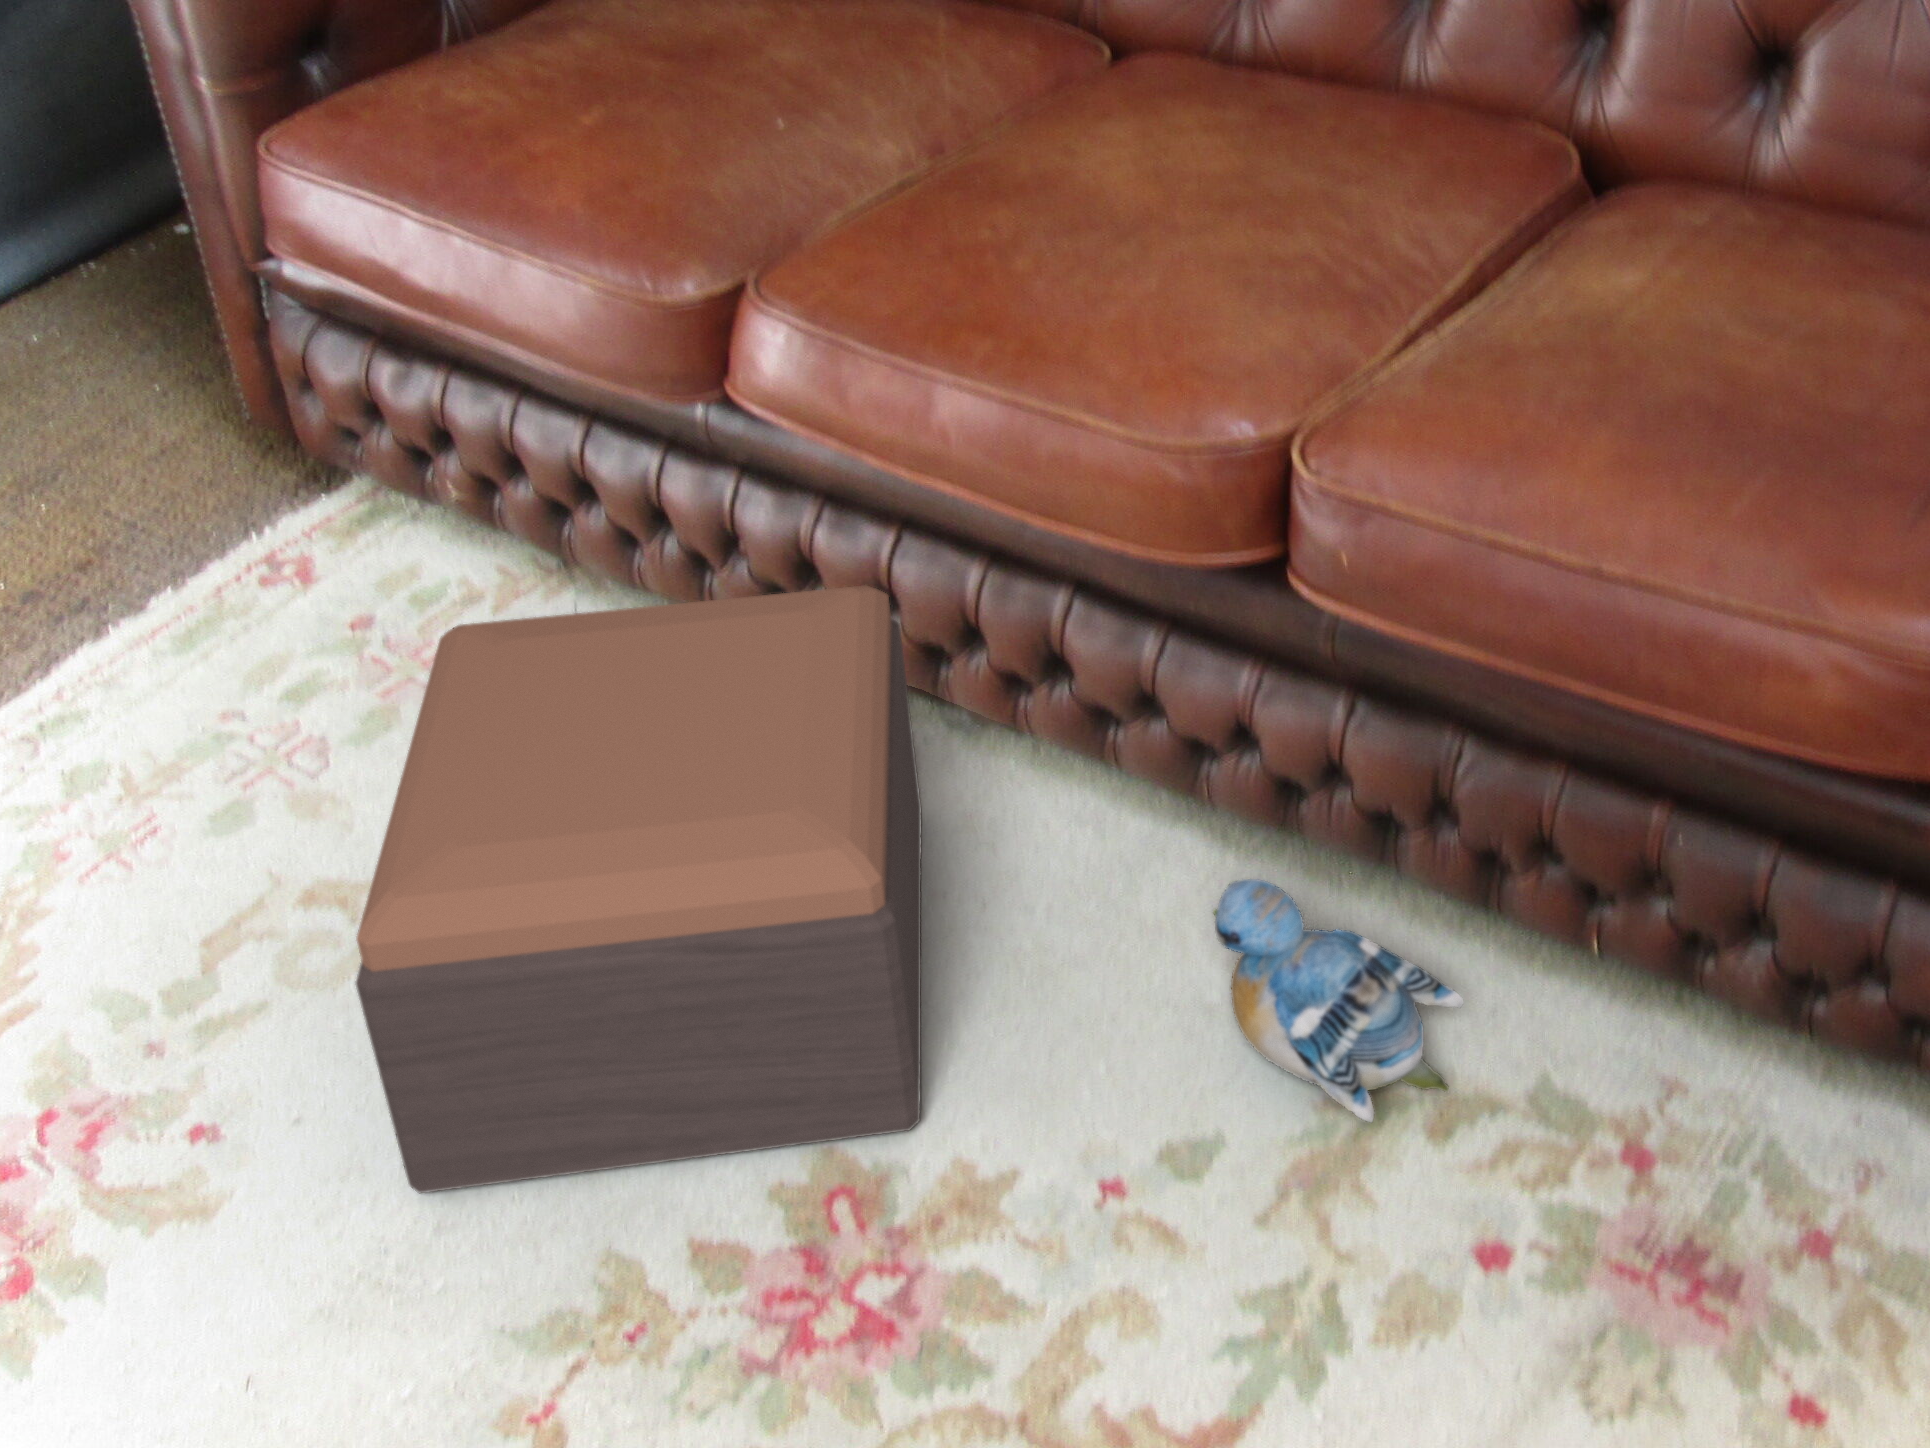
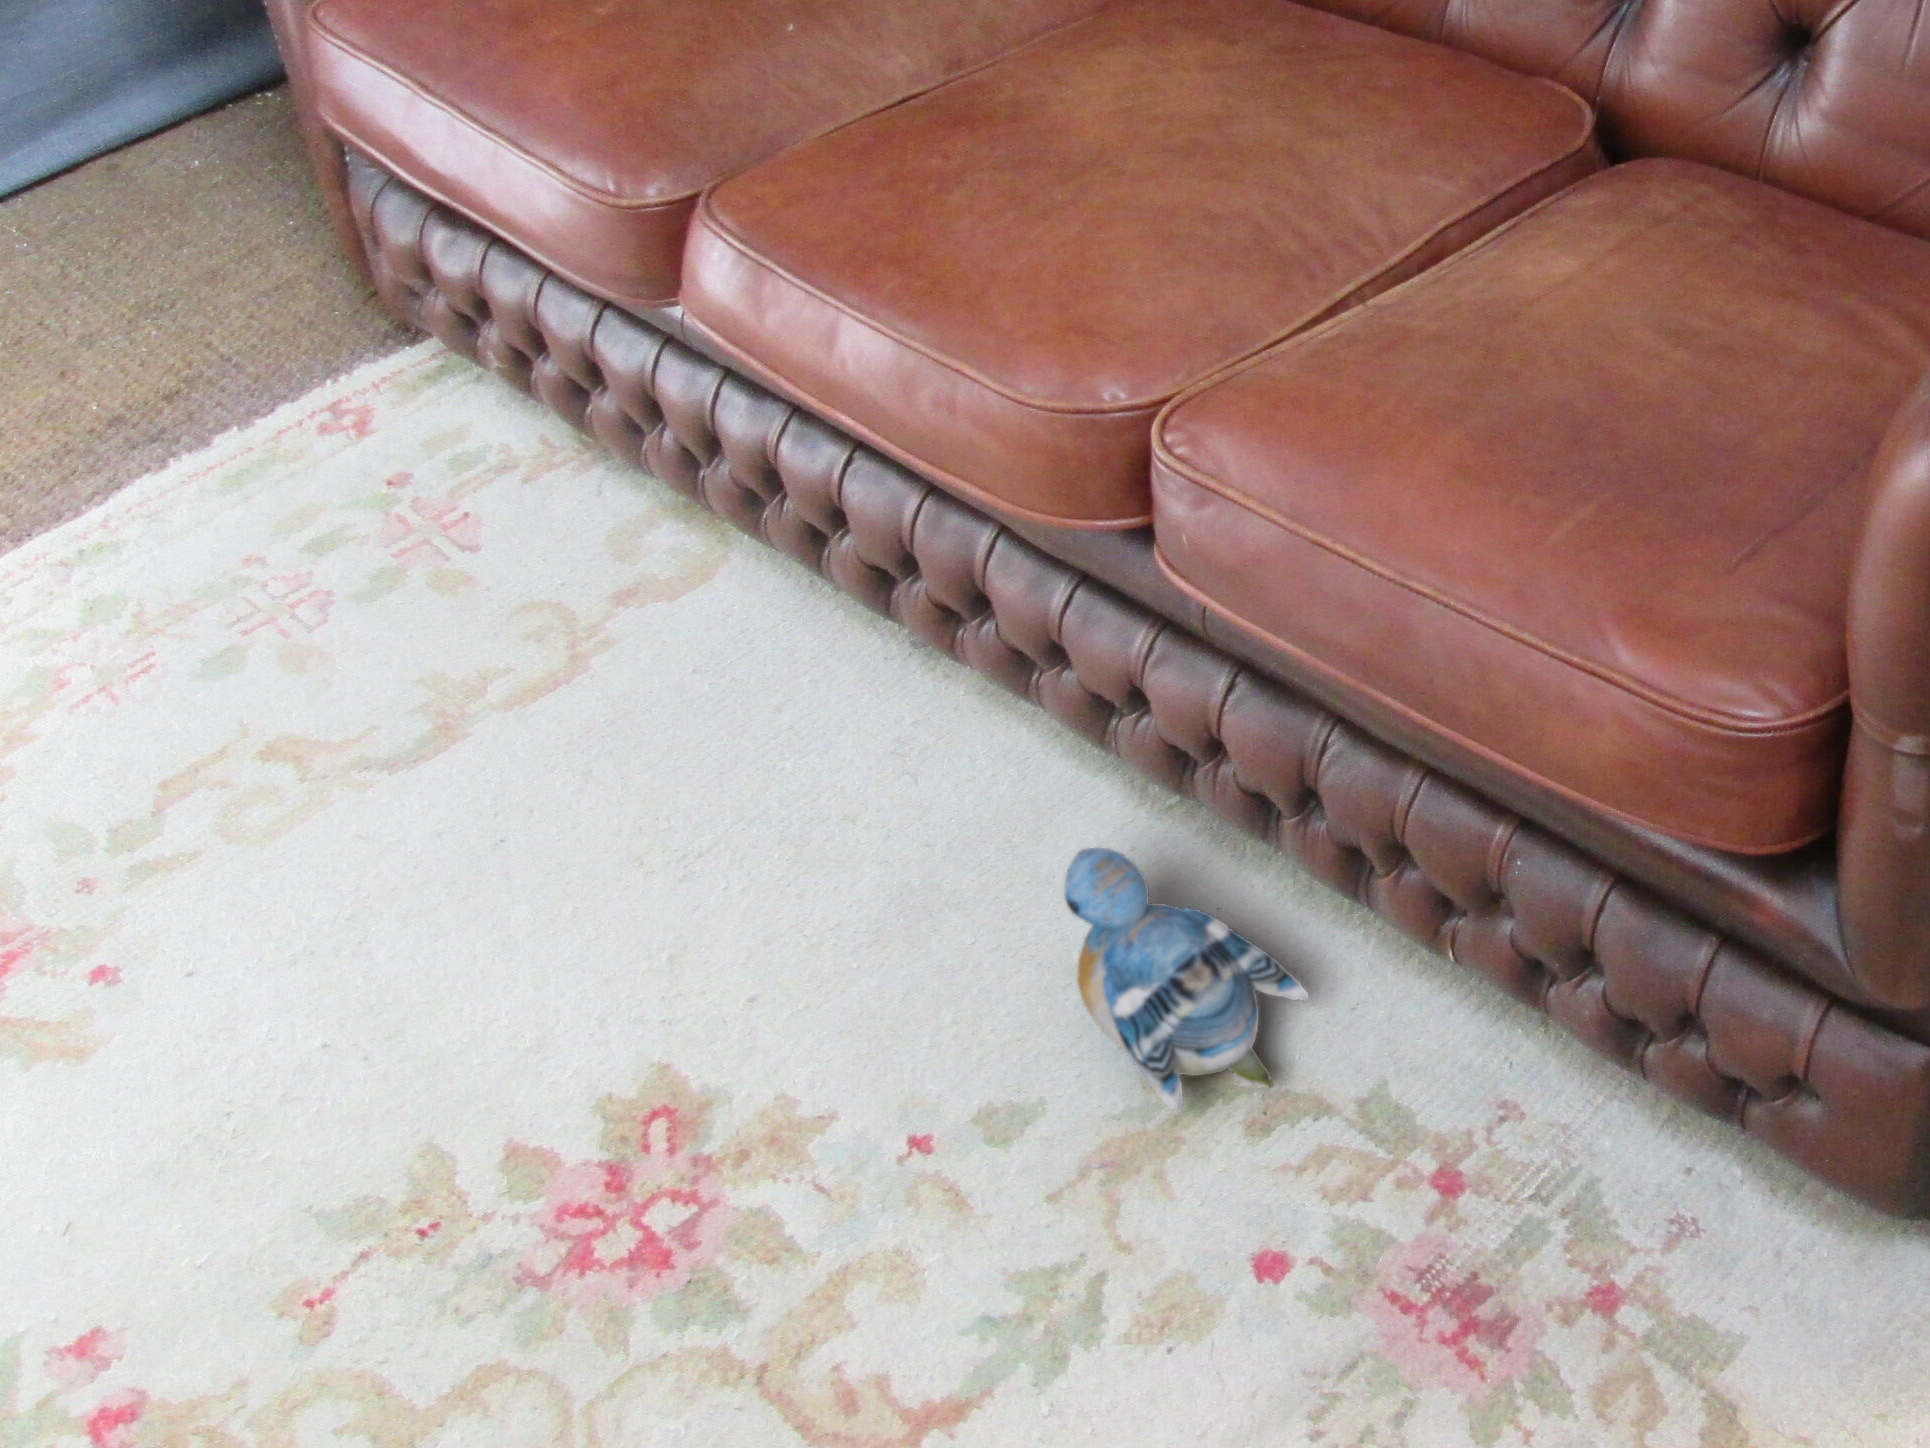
footstool: present [356,586,922,1193] -> none [184,505,861,1062]

